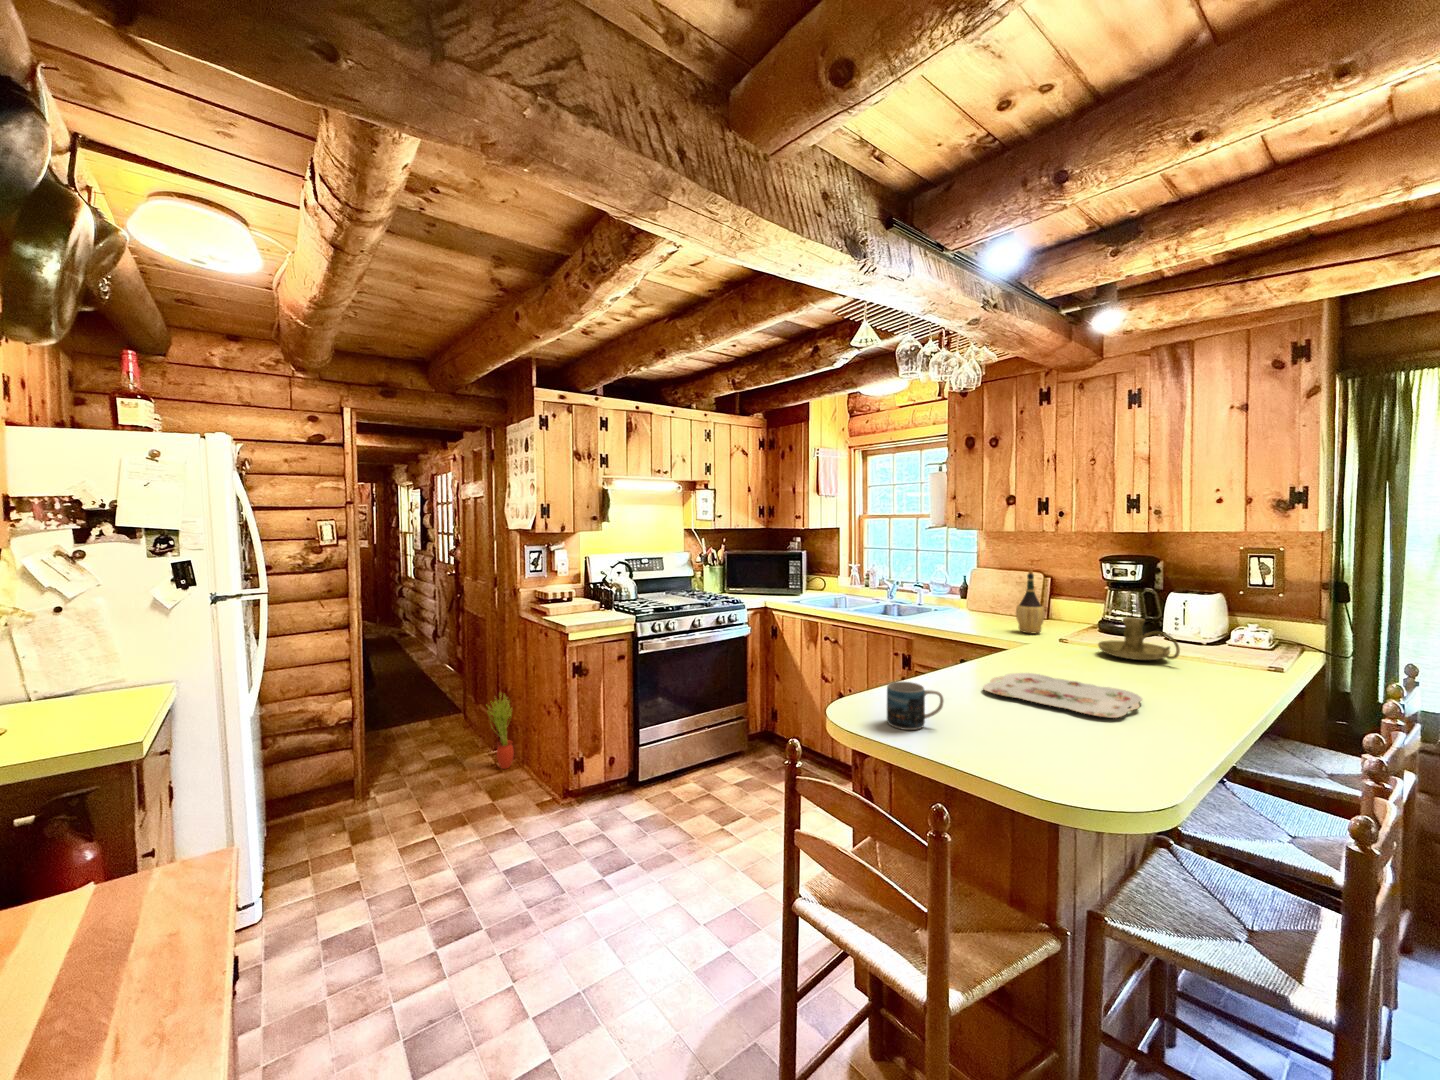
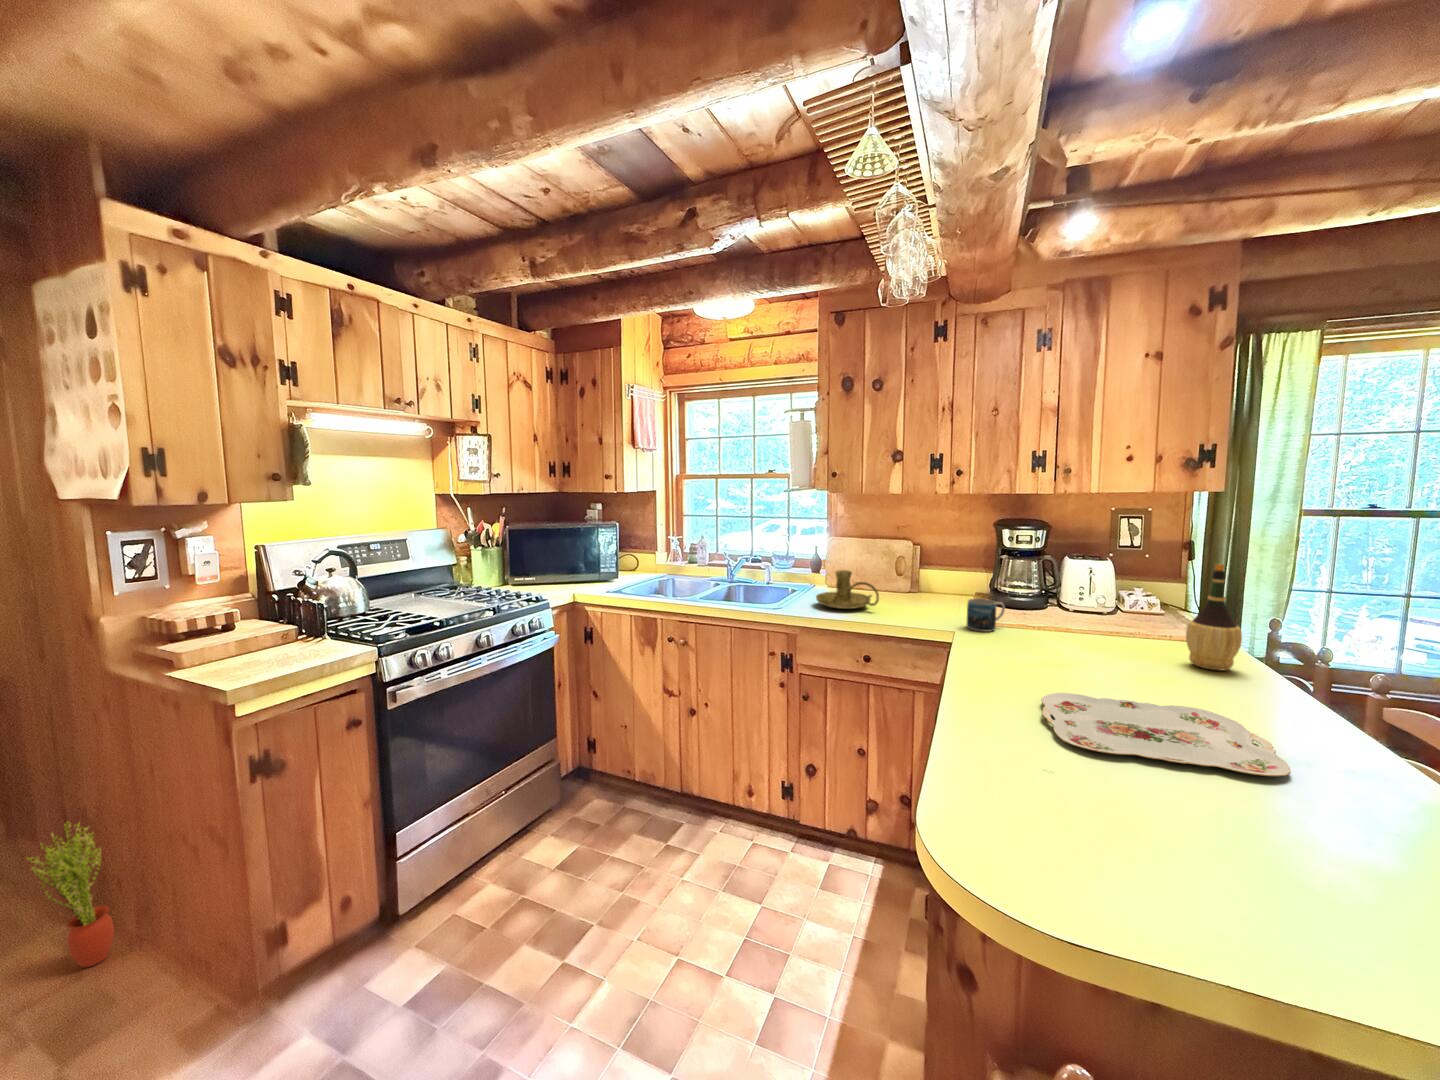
wine bottle: present [1016,570,1045,633] -> present [1186,564,1242,670]
candle holder: present [1098,617,1180,660] -> present [816,570,879,609]
mug: present [887,682,944,730] -> present [967,598,1005,632]

